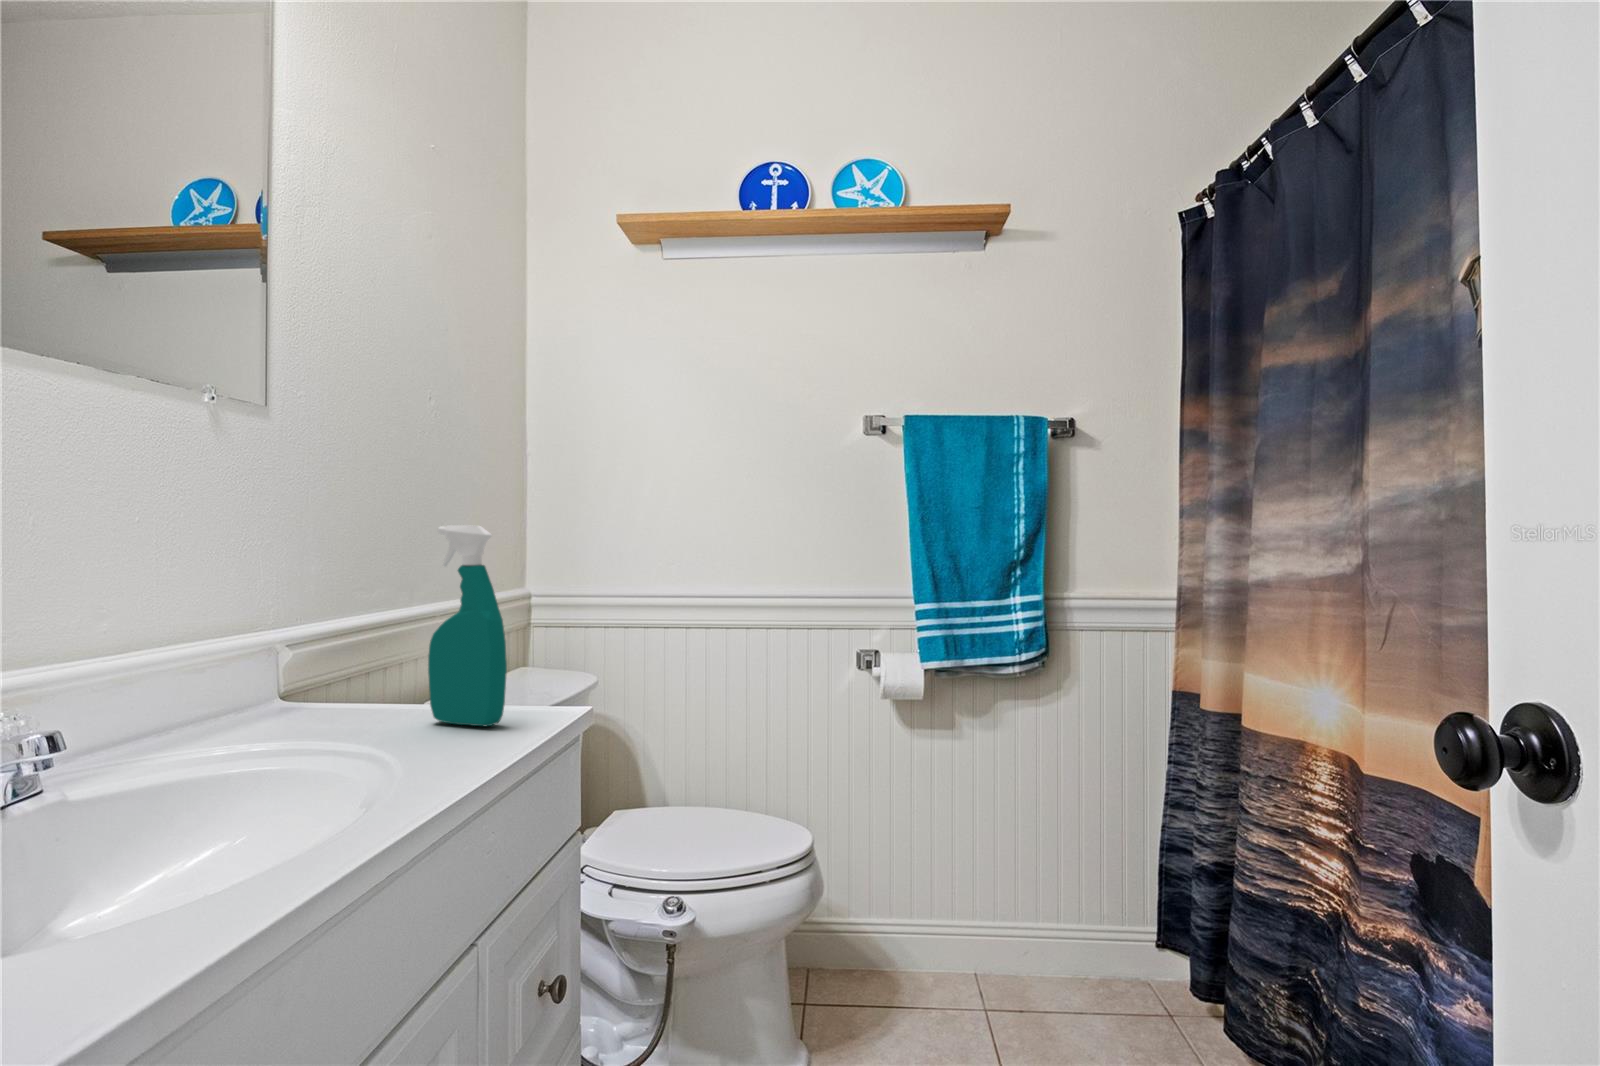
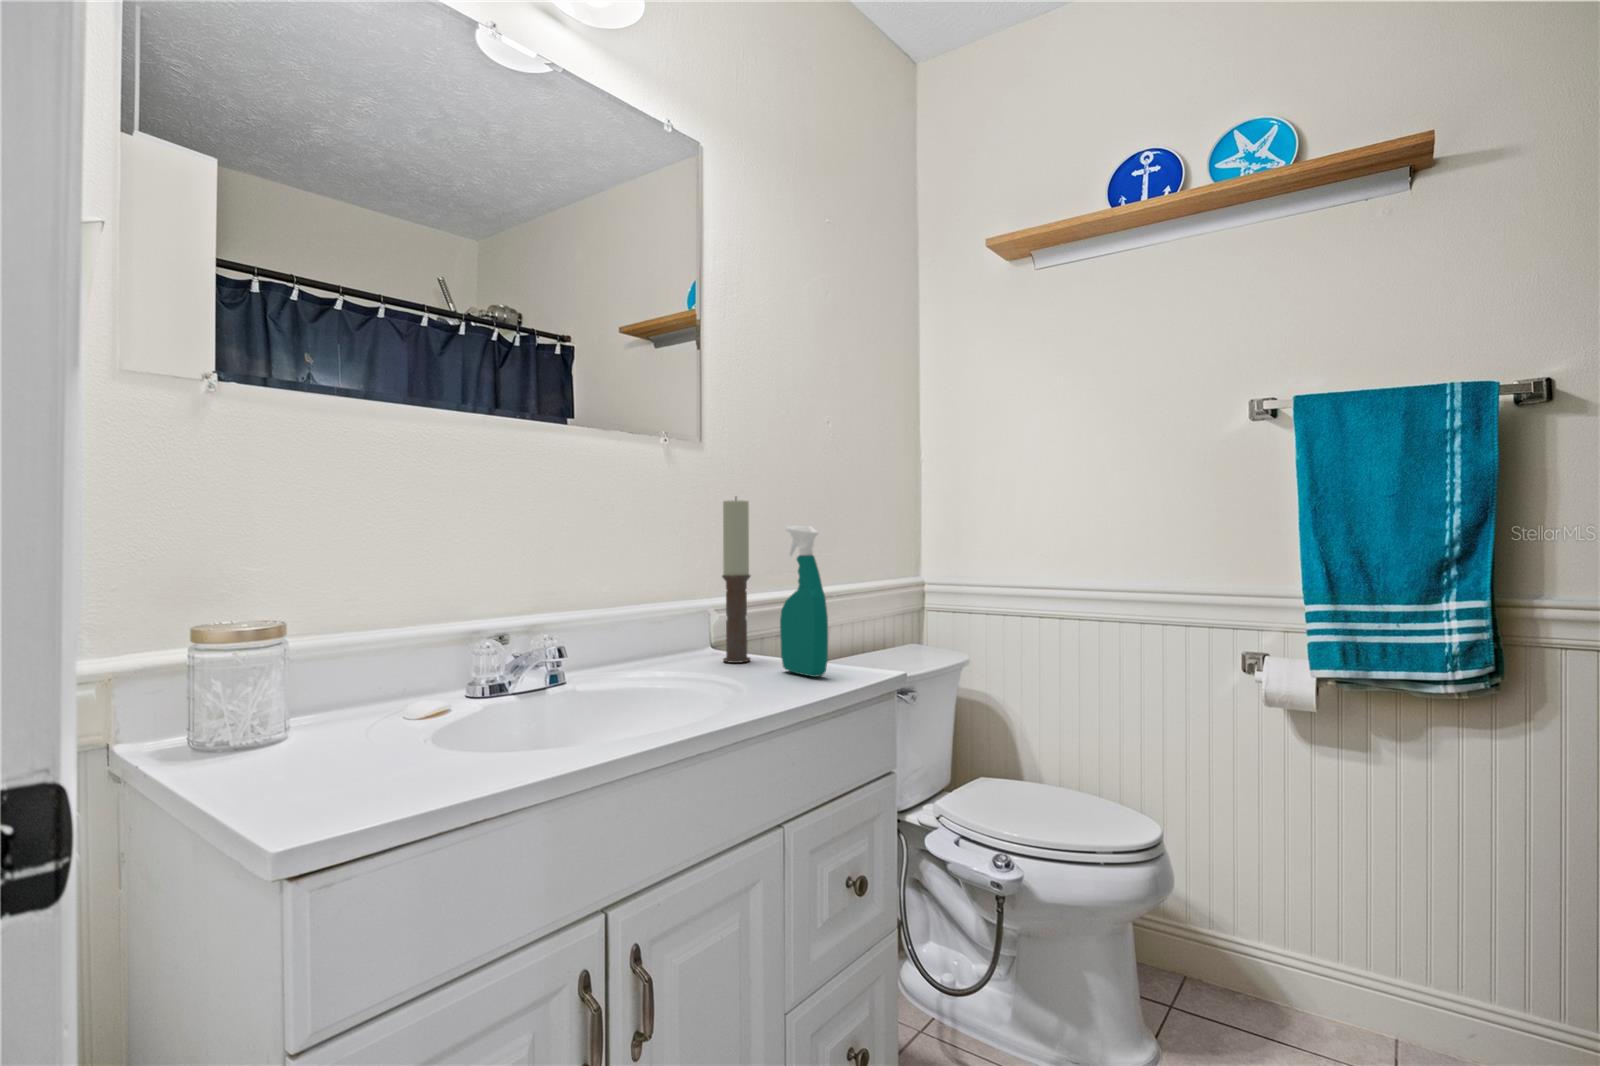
candle: none [323,483,368,719] -> present [722,497,750,663]

